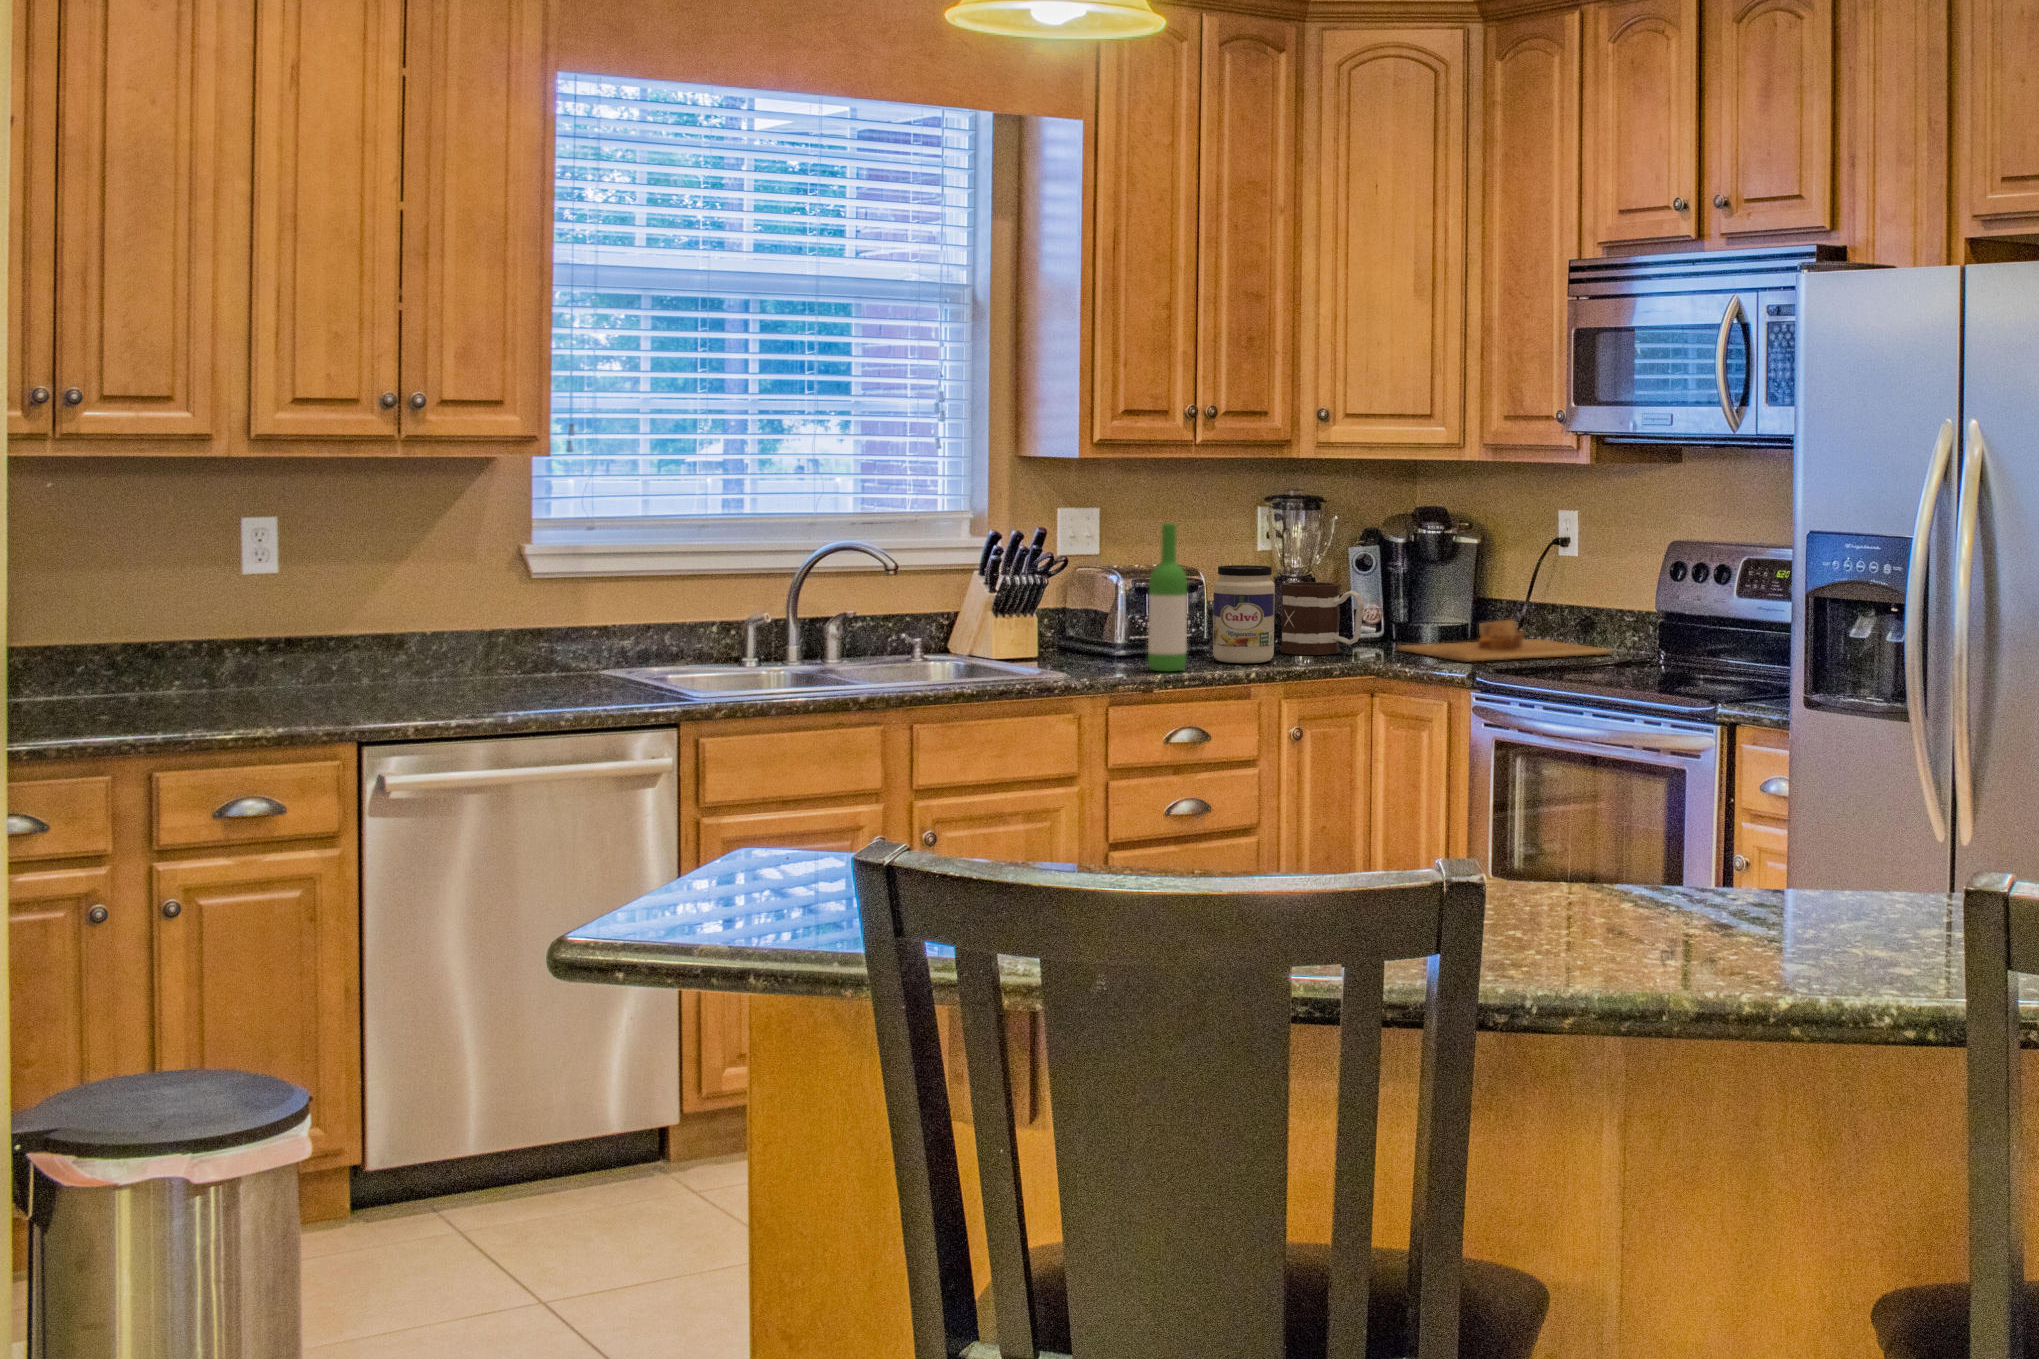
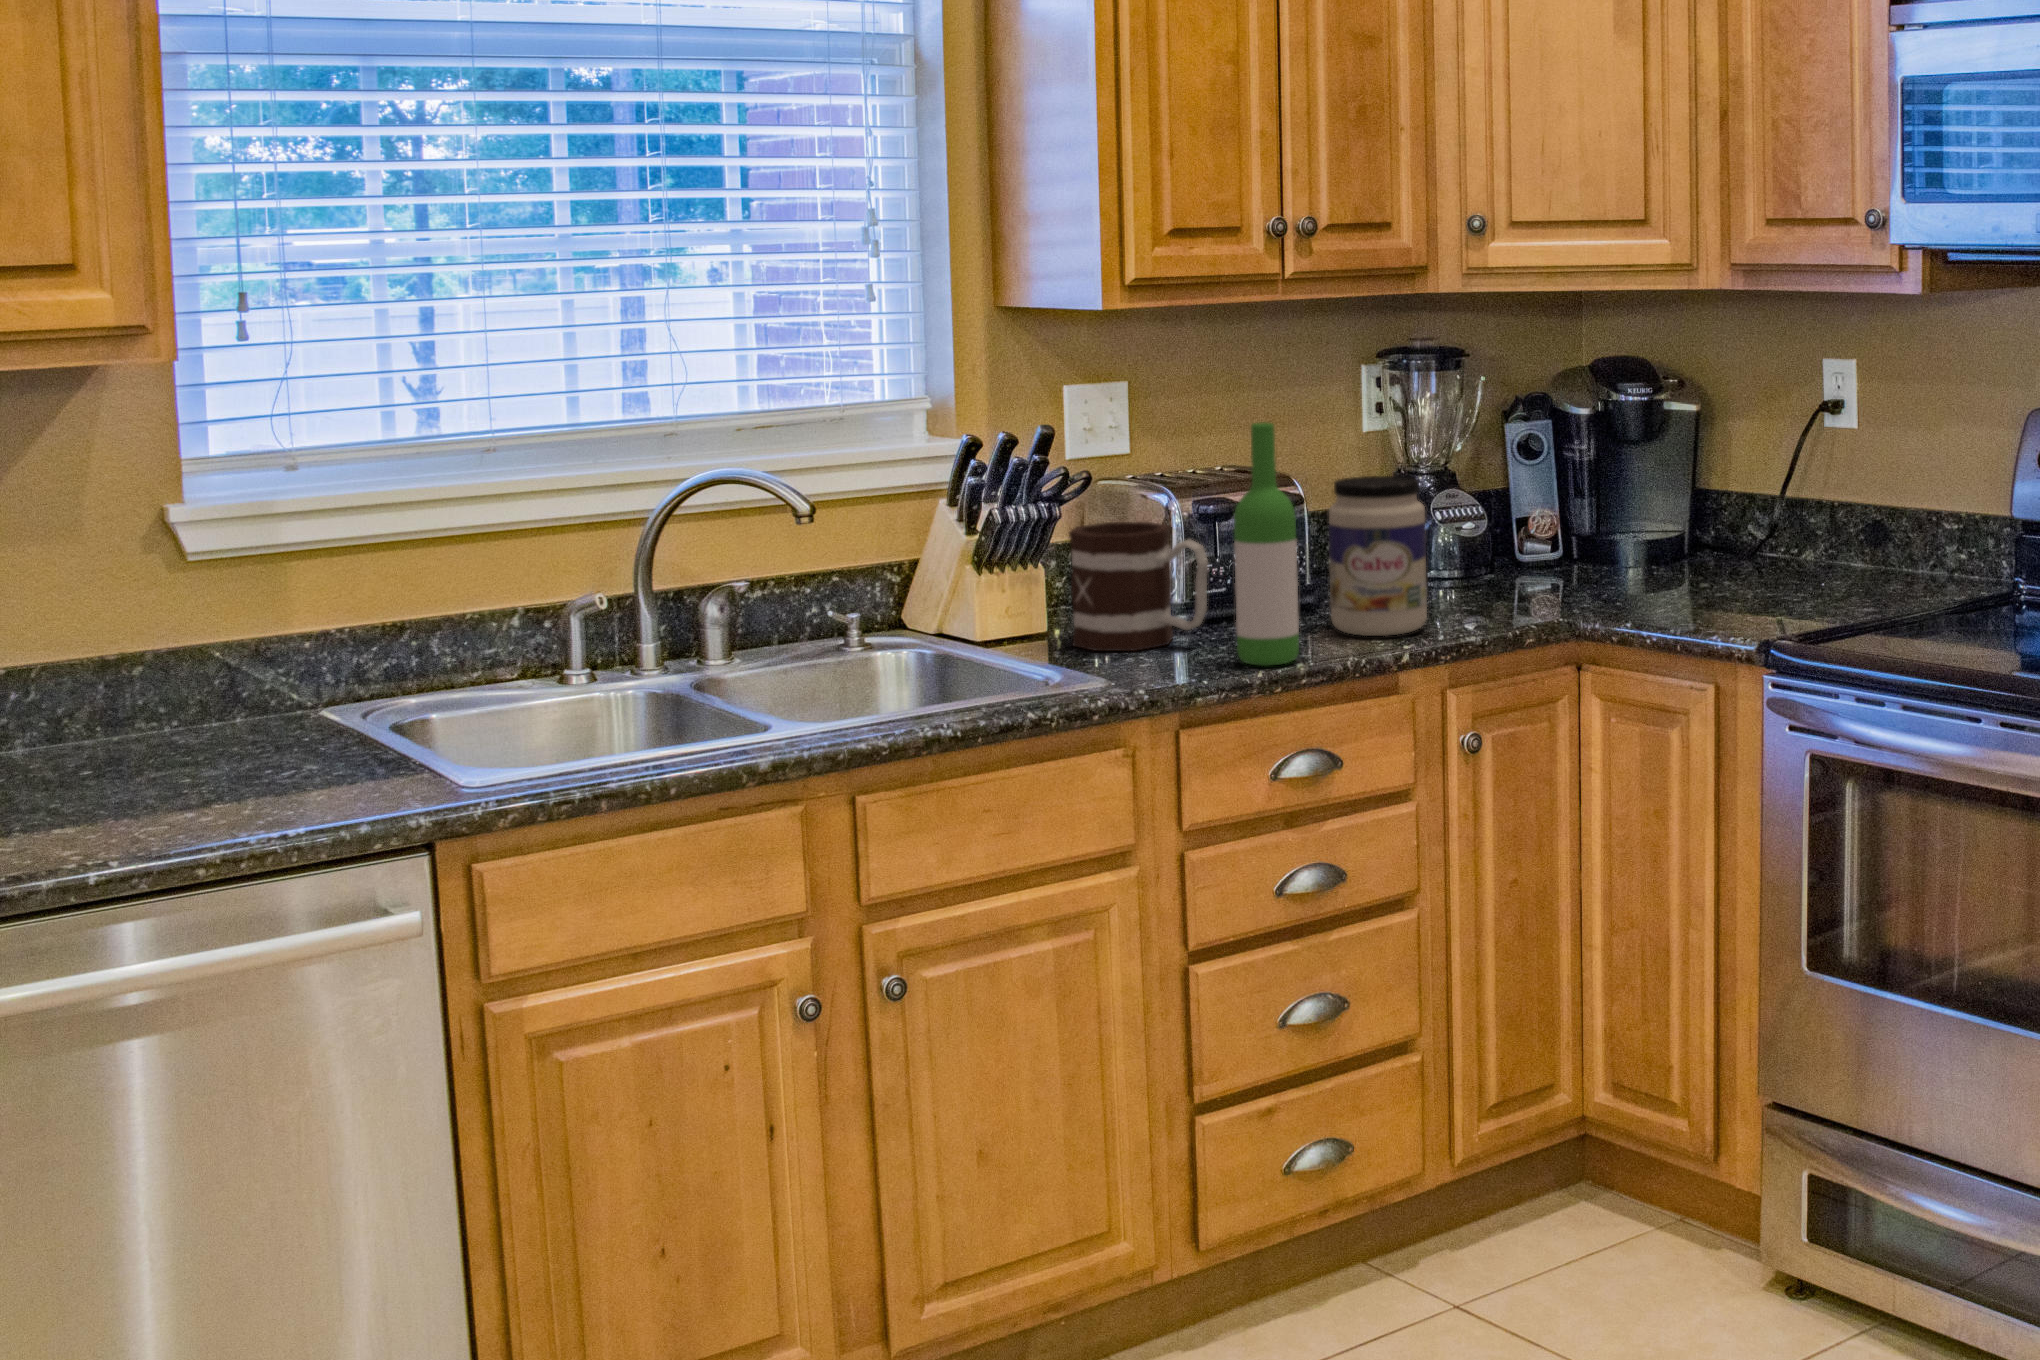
mug: present [1281,582,1363,655] -> present [1069,522,1208,651]
cutting board: present [1397,619,1611,662] -> none [1598,535,1930,617]

